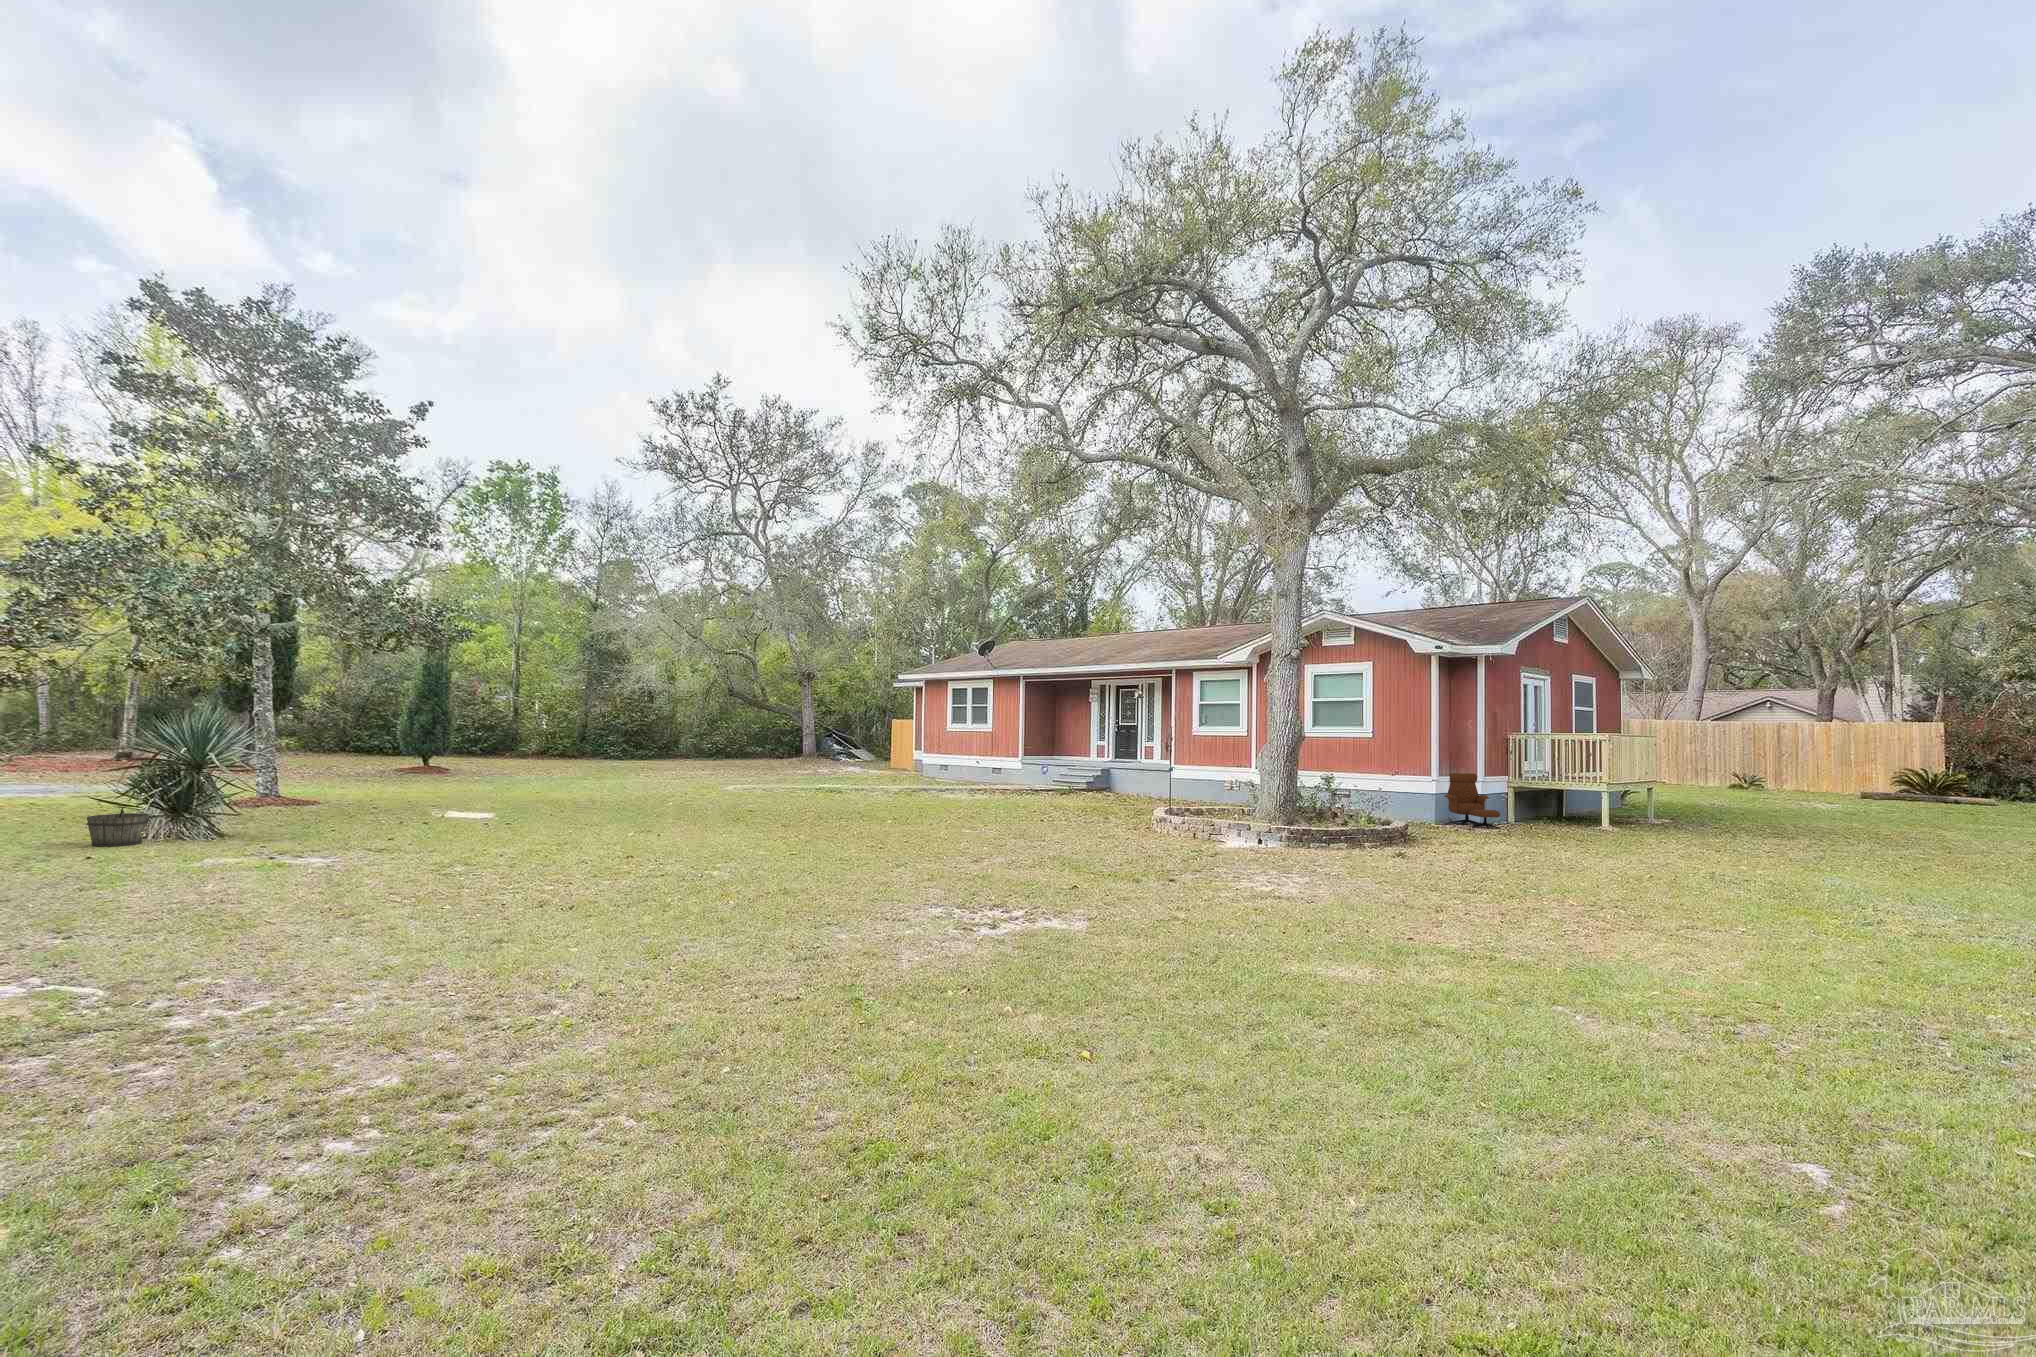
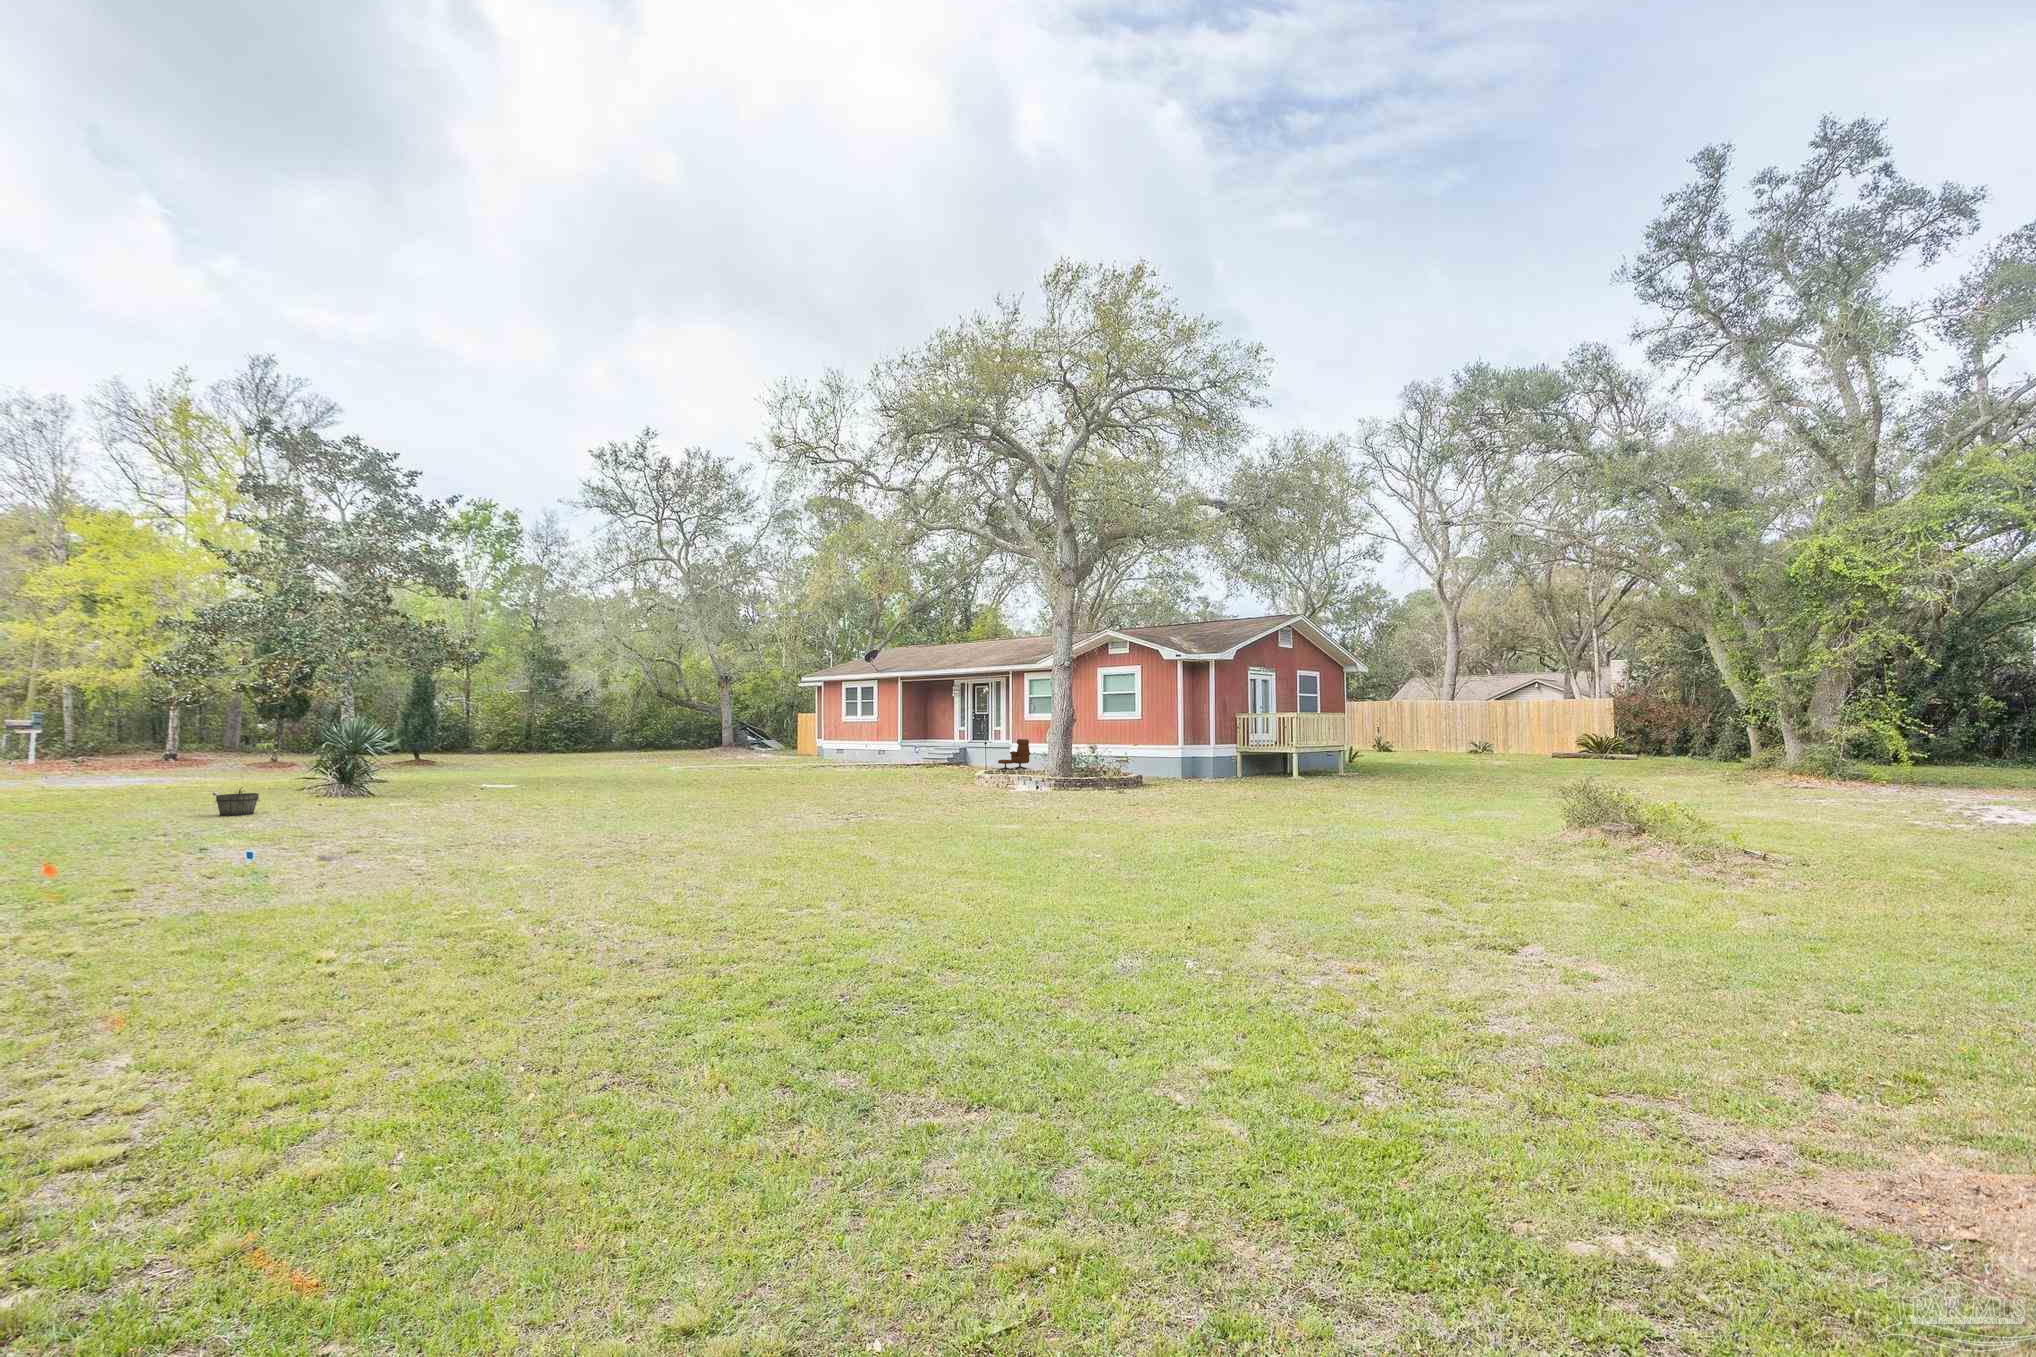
lounge chair: present [1444,773,1500,829] -> present [998,739,1031,770]

